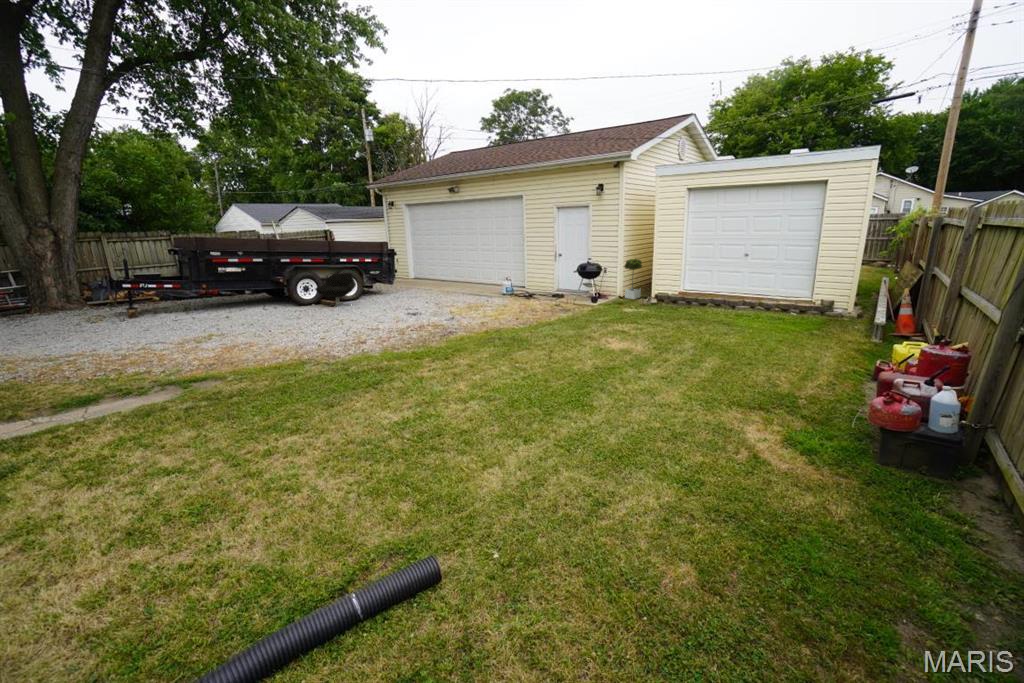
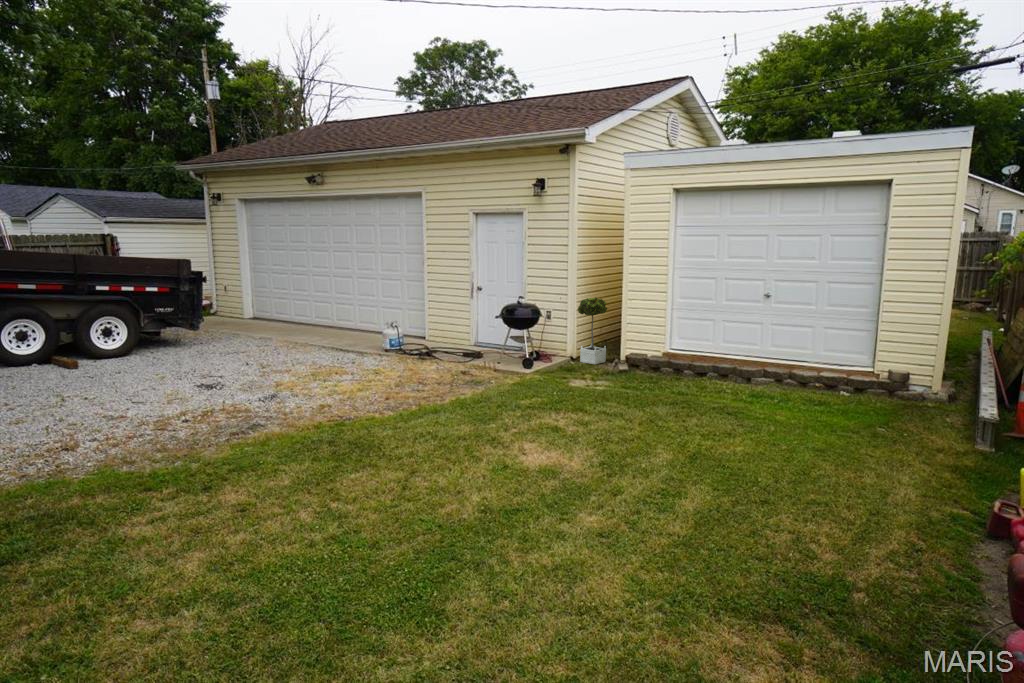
lounge chair: present [315,273,356,308] -> none [25,315,109,378]

